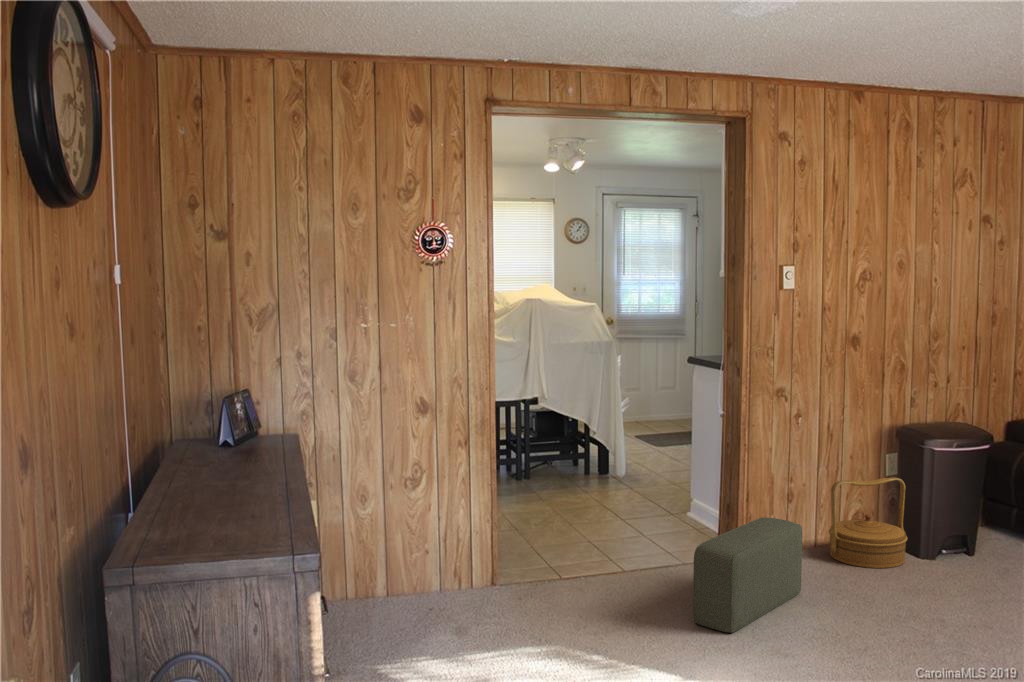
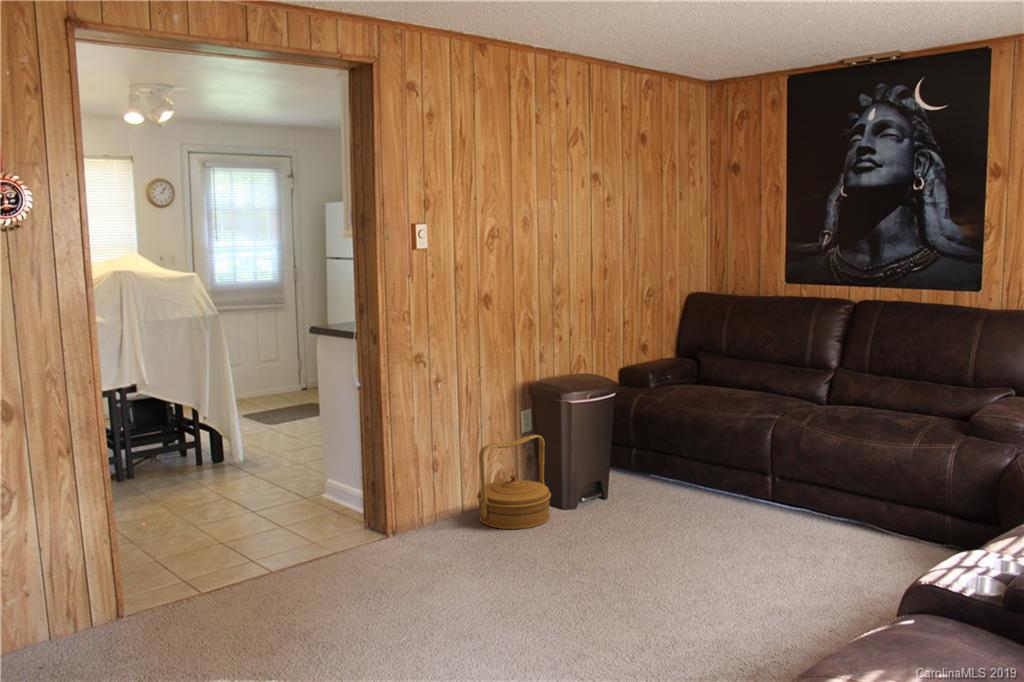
pouf: present [693,517,802,633] -> none [362,497,466,638]

